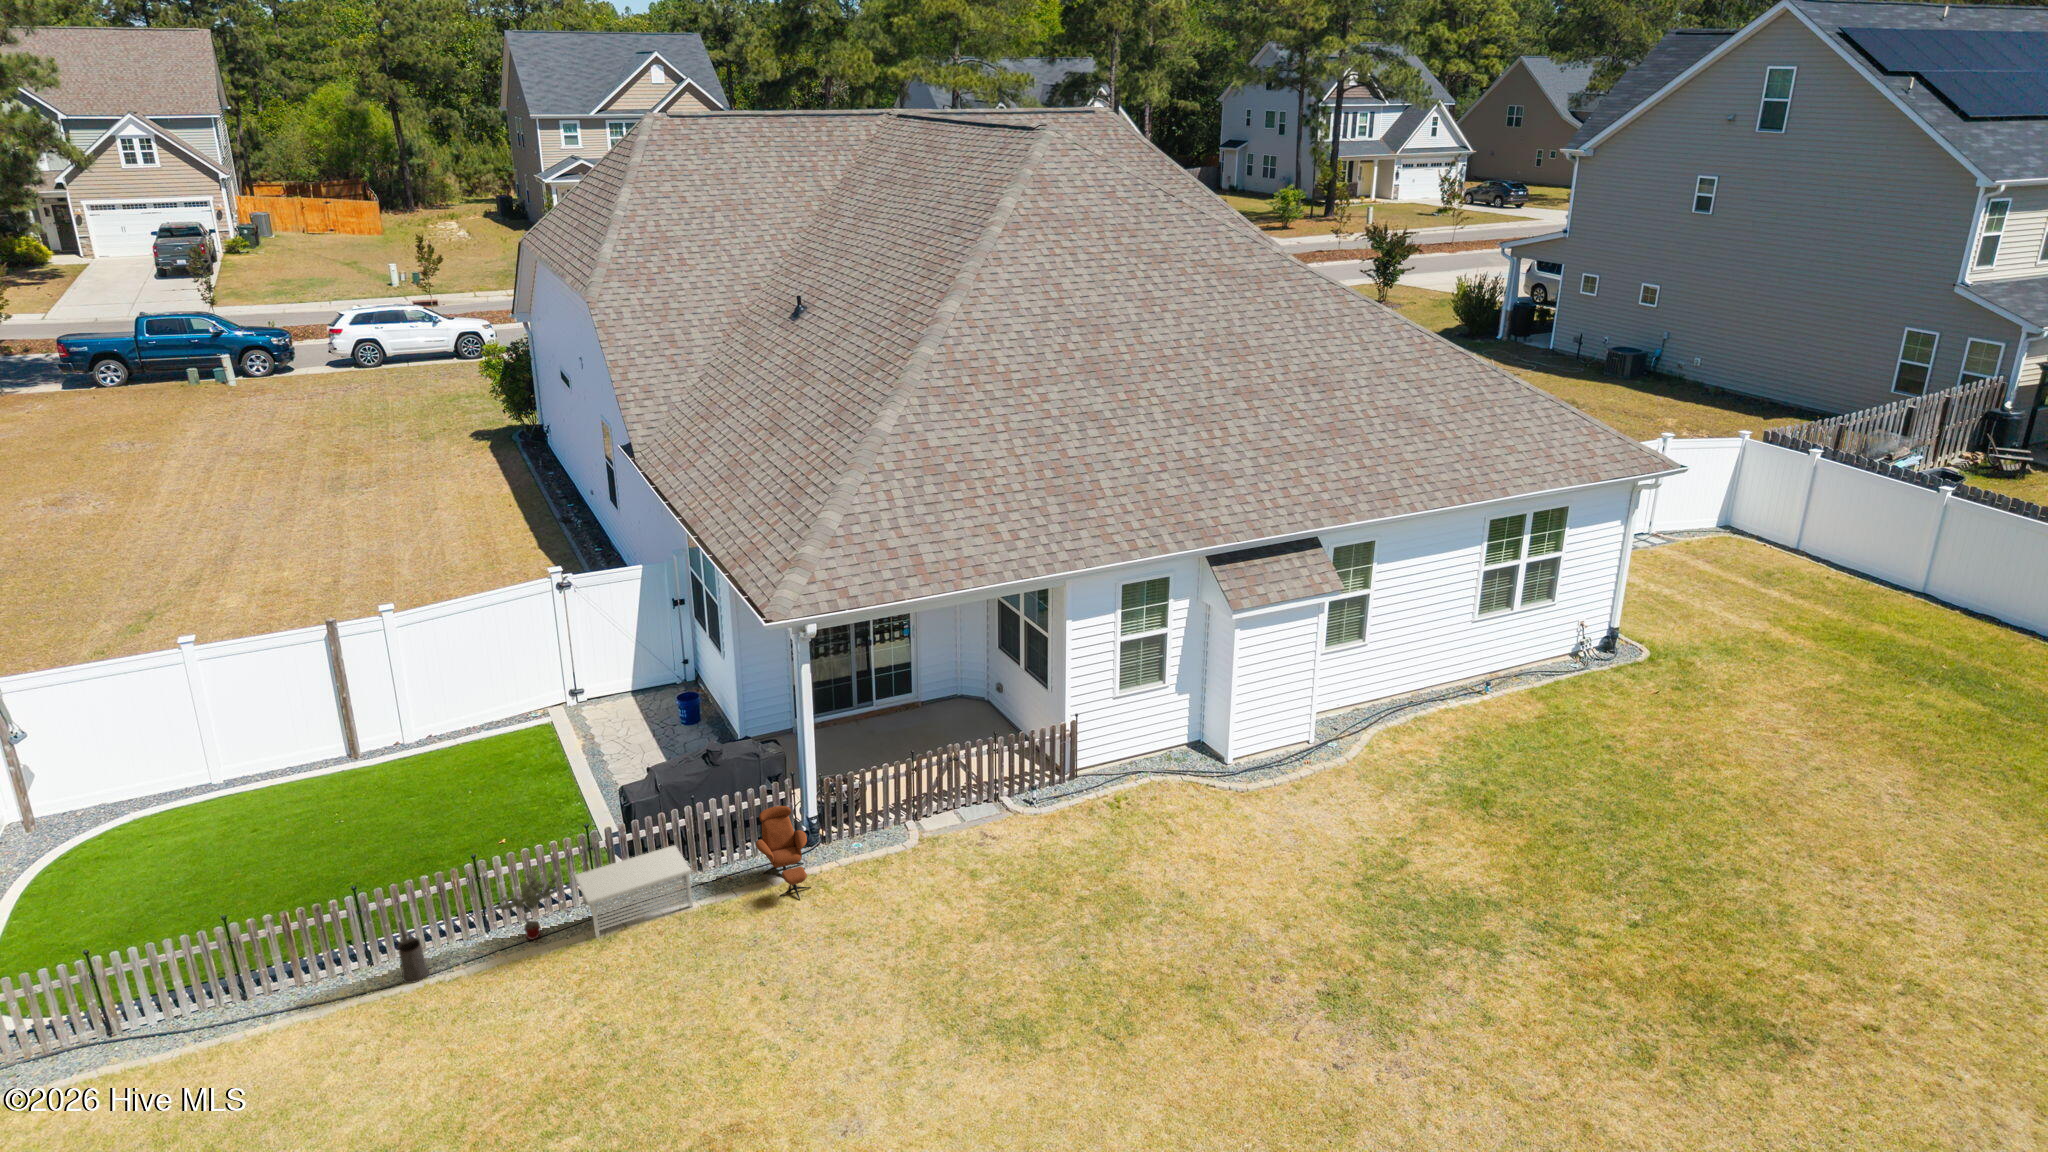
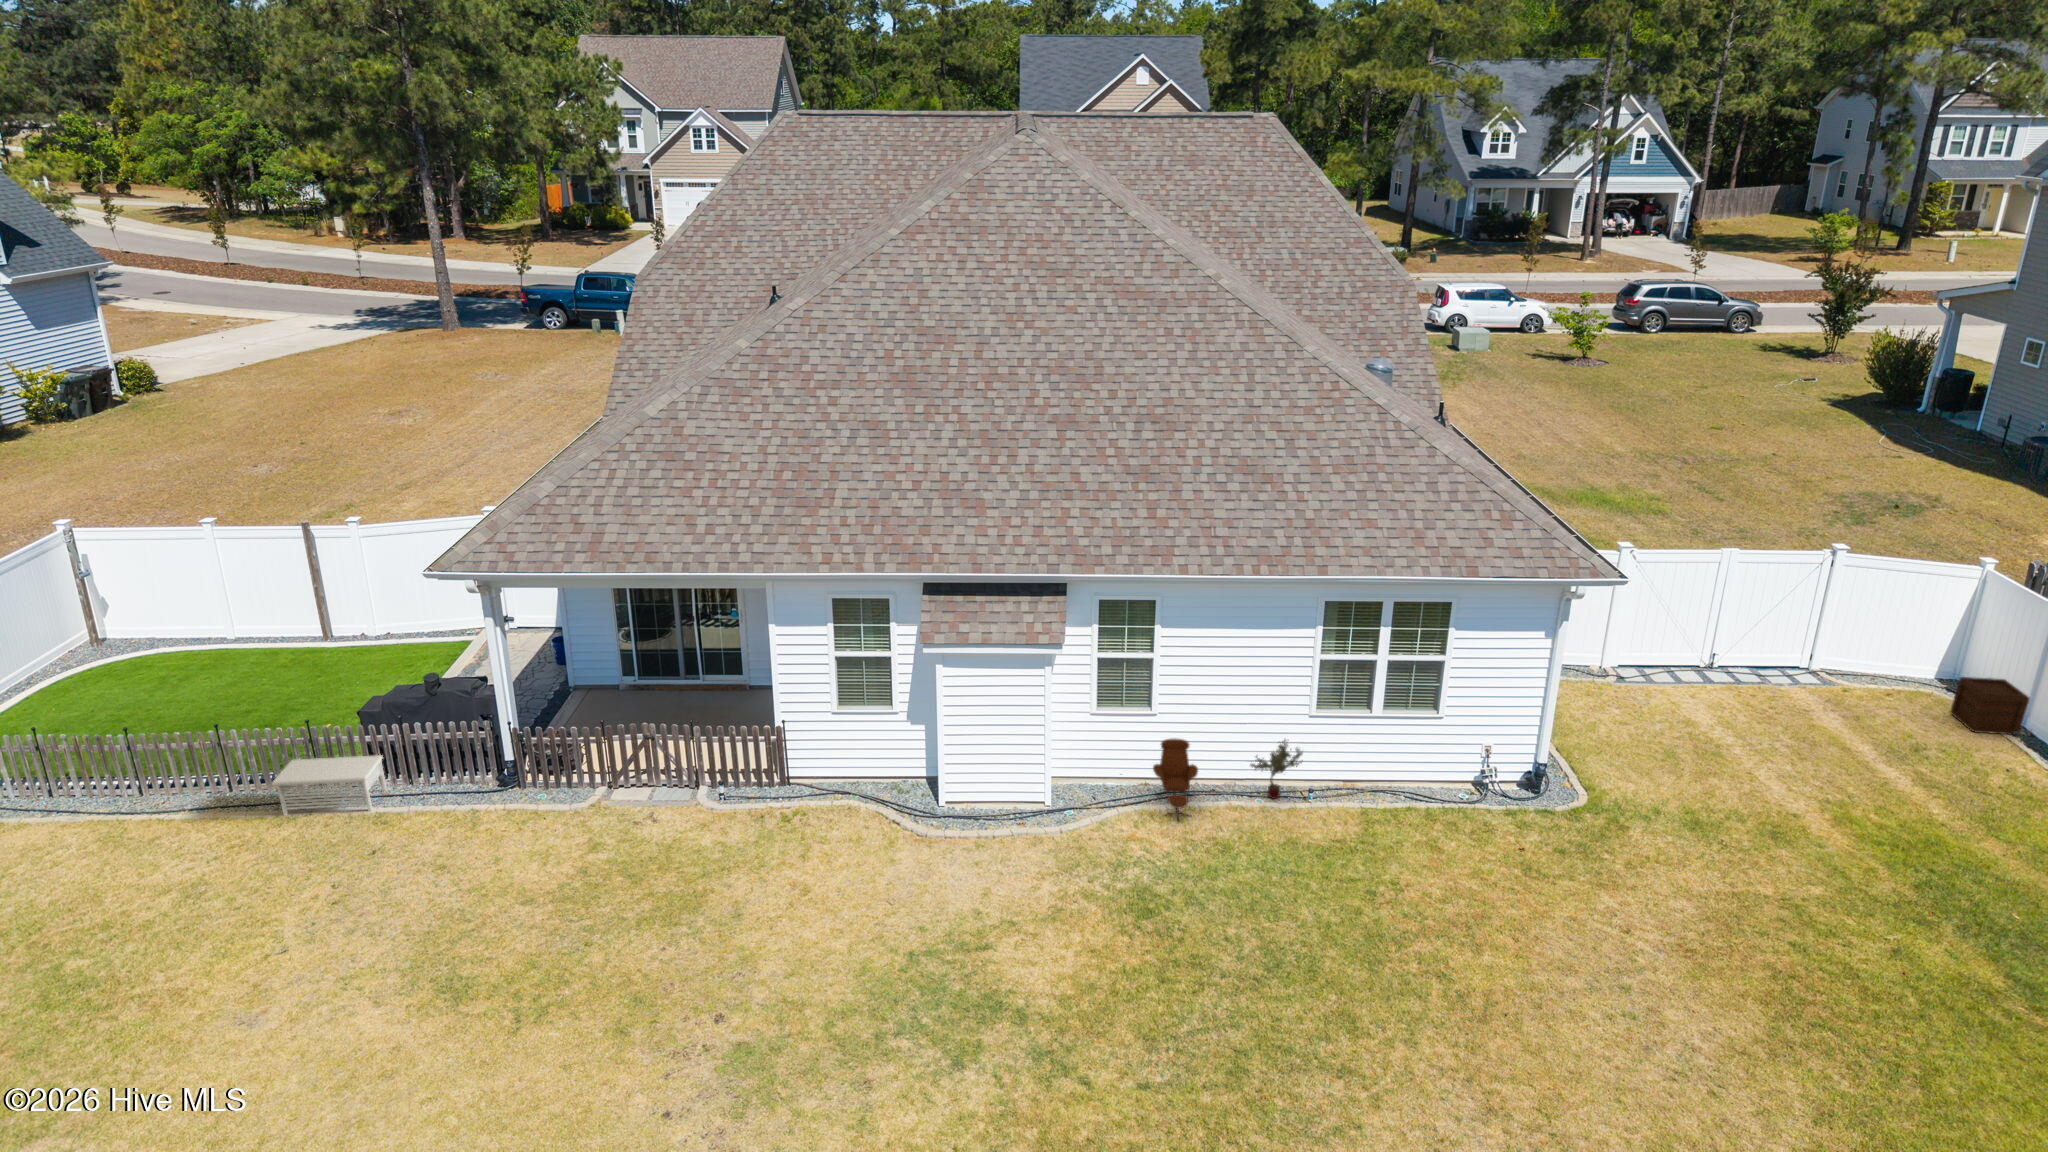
wooden crate: none [1763,517,1819,558] -> present [1950,677,2029,735]
lounge chair: present [756,806,811,900] -> present [1153,738,1198,821]
potted tree: present [495,866,558,940] -> present [1250,740,1302,799]
watering can: present [398,922,429,983] -> none [135,764,164,813]

